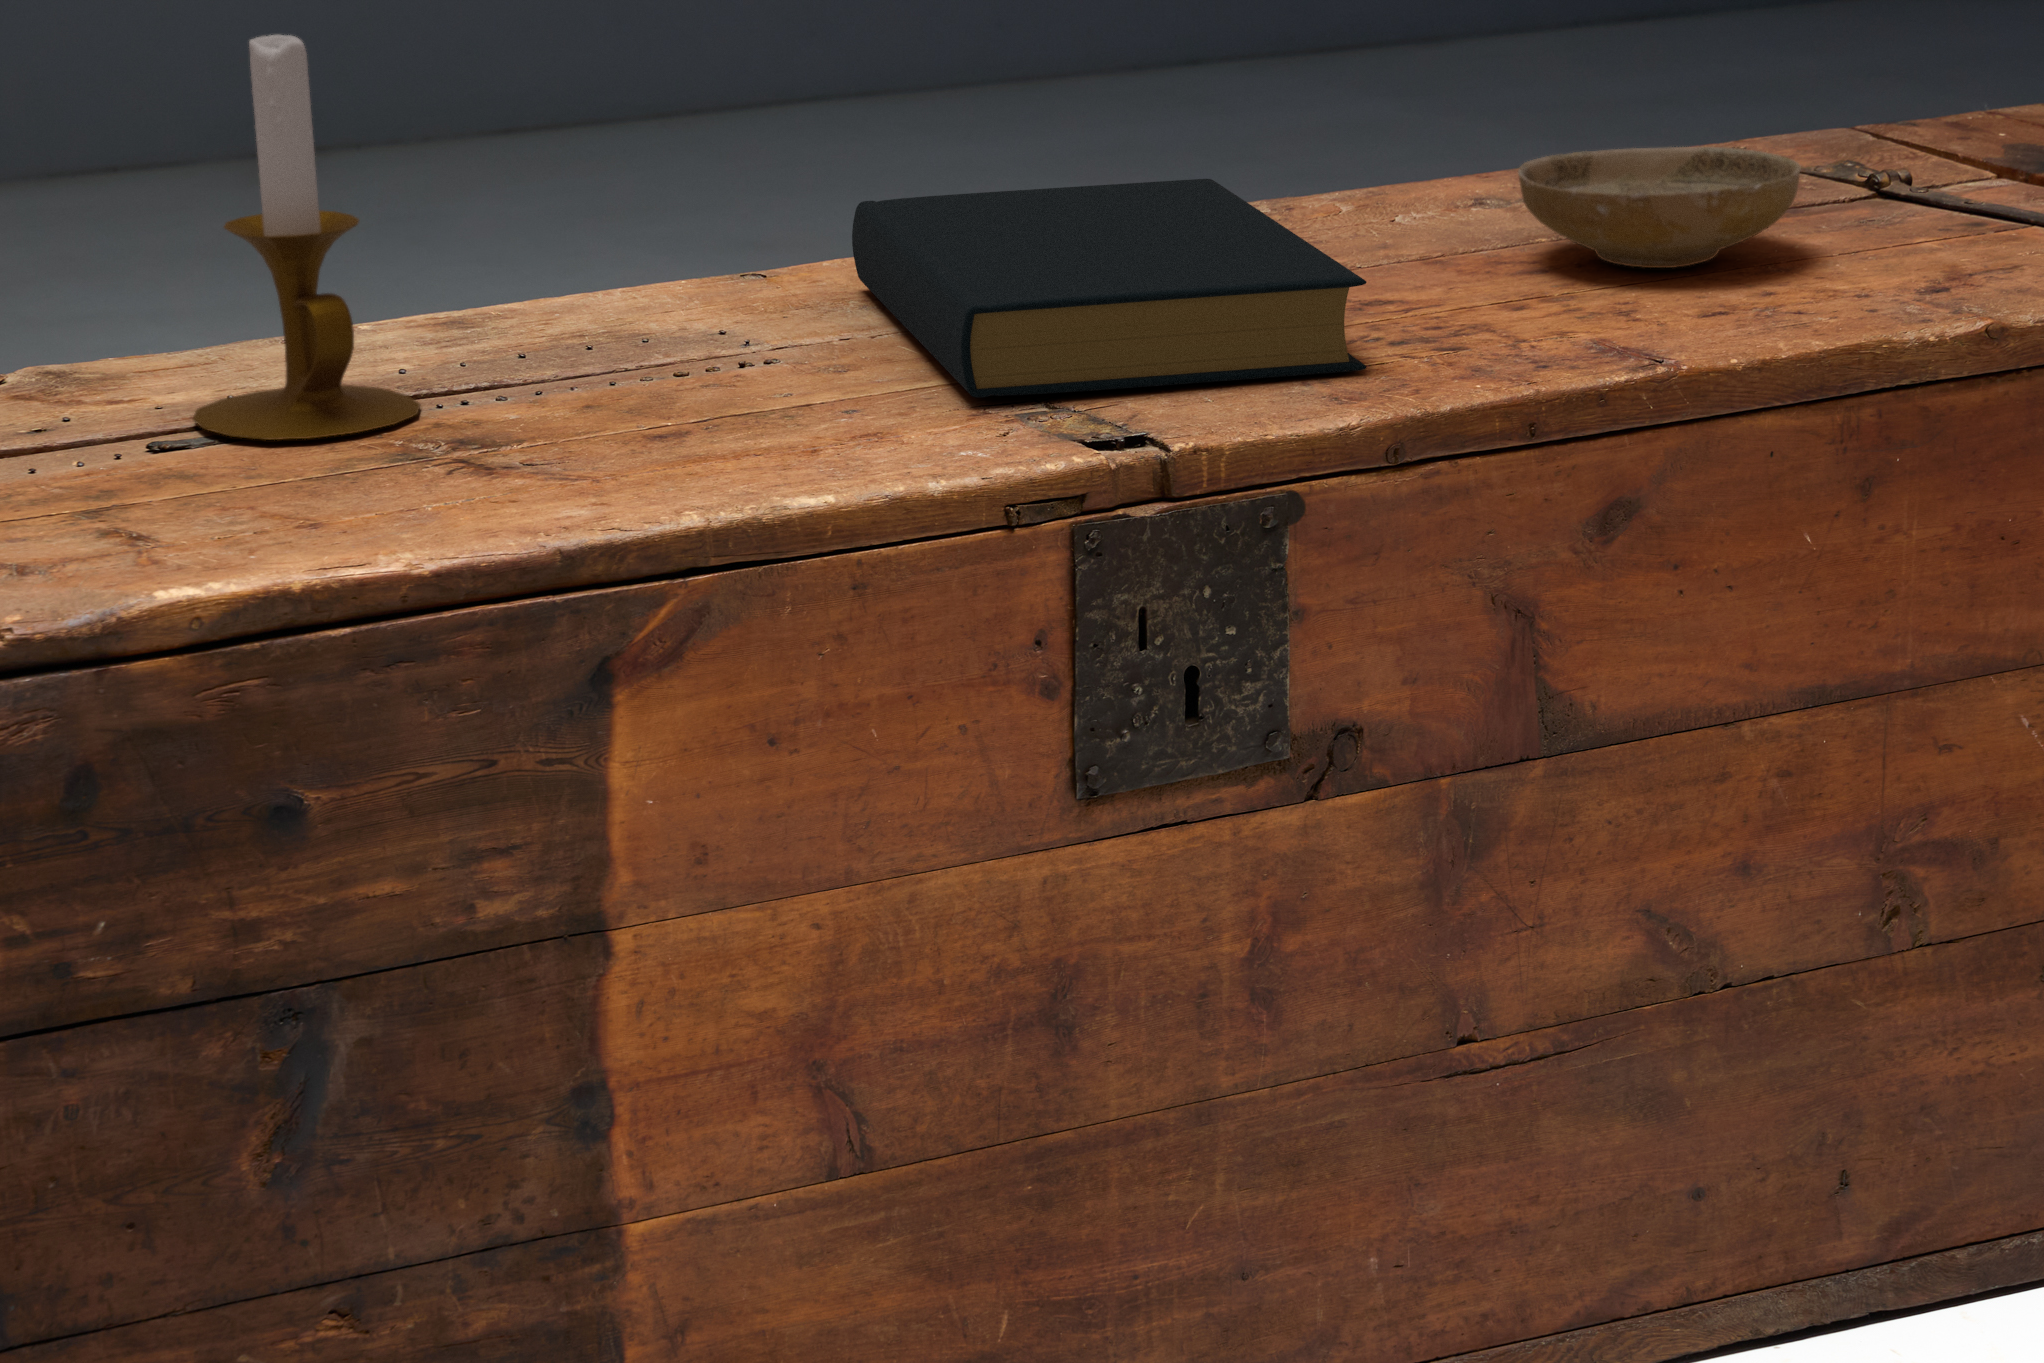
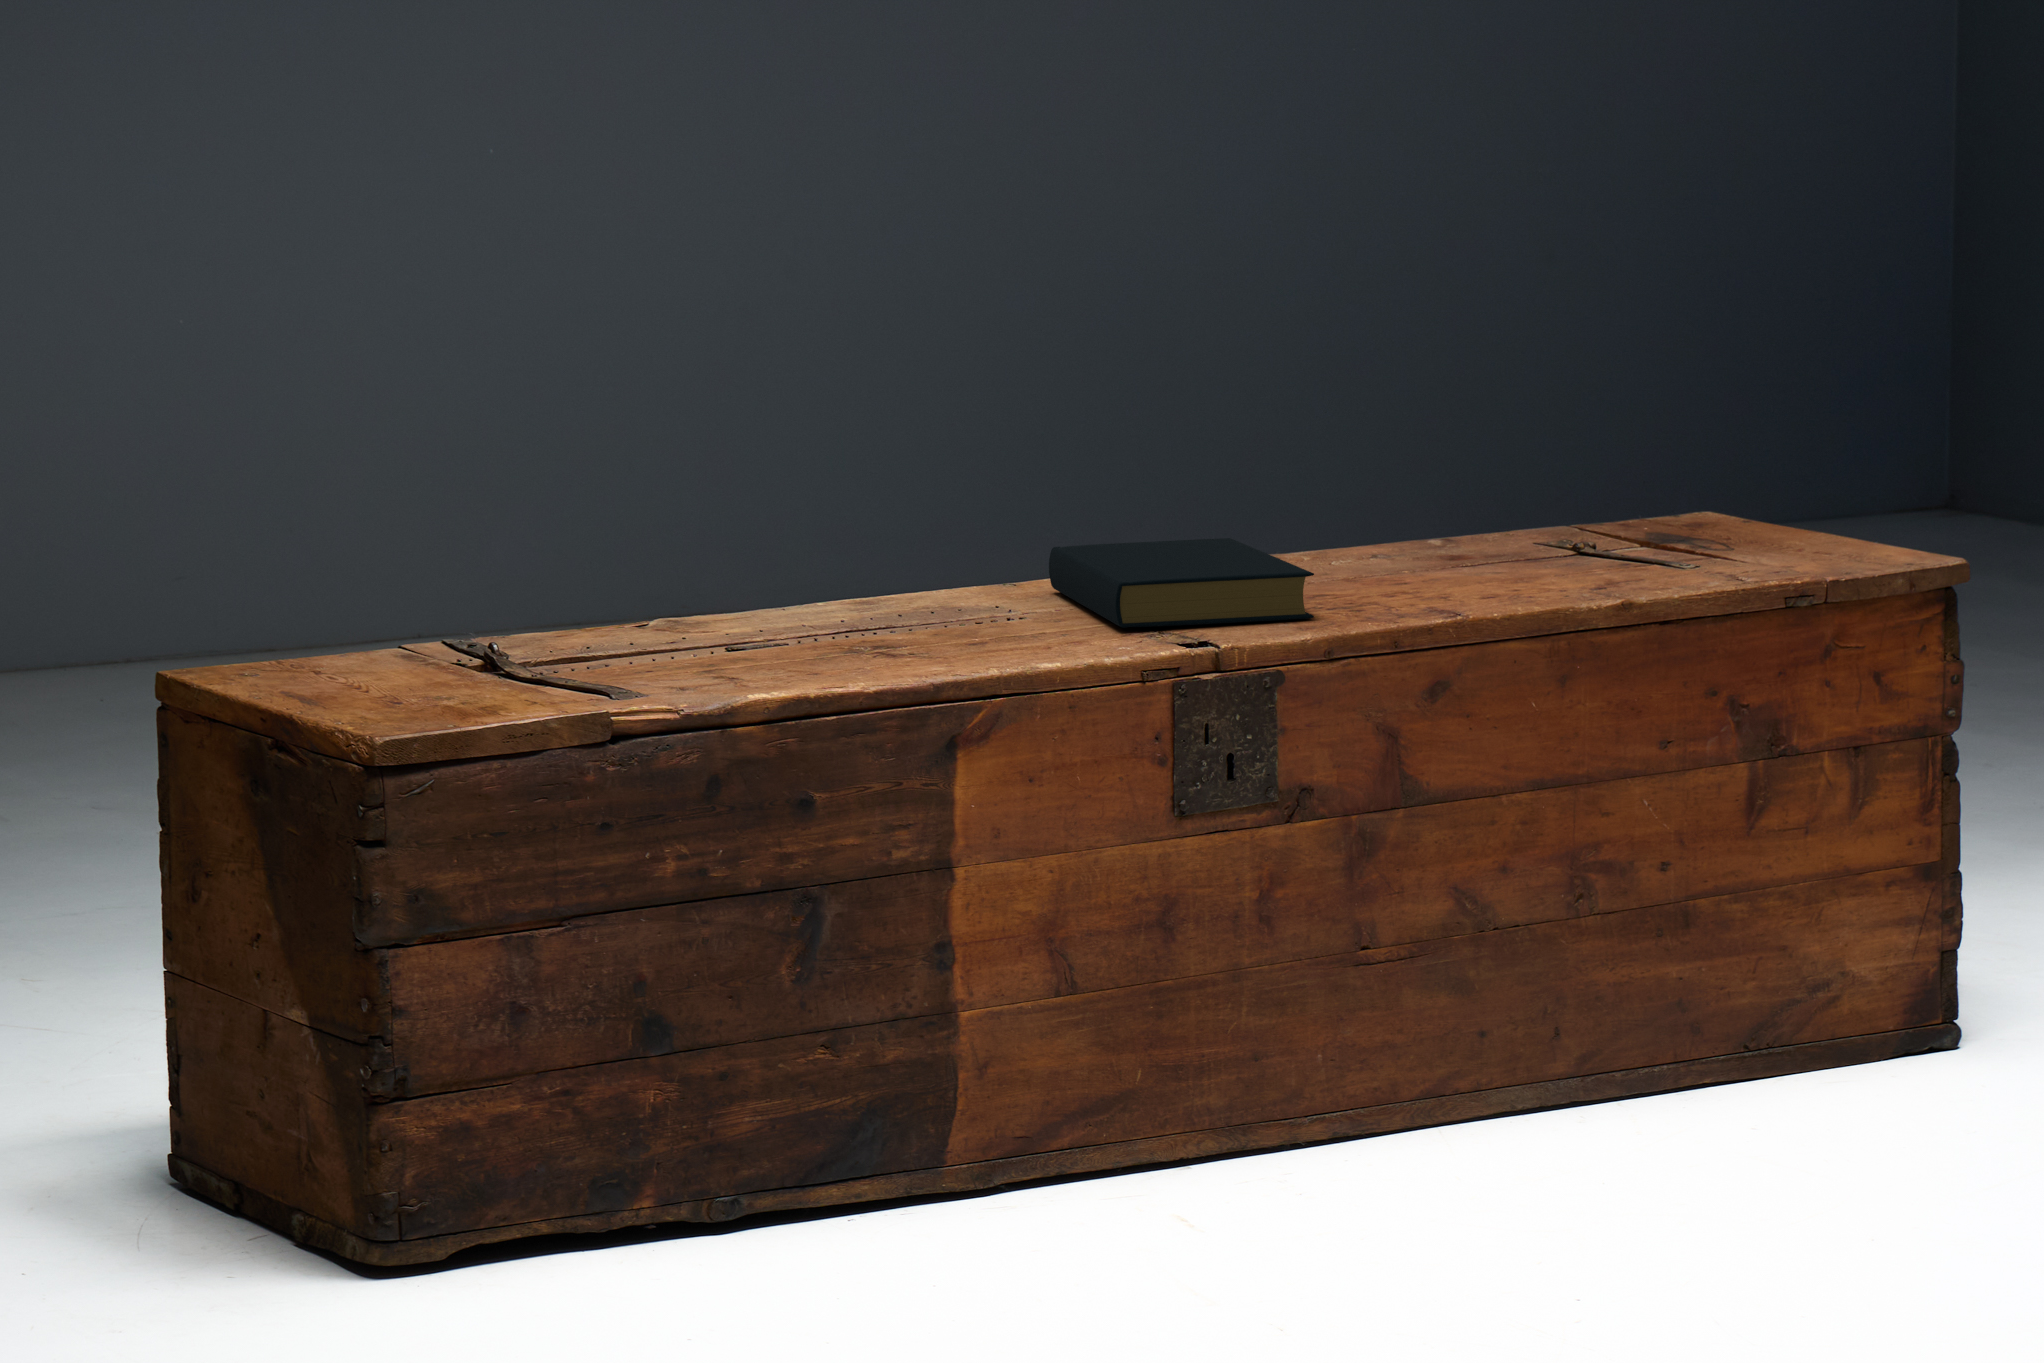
candlestick: present [192,35,420,440] -> none [736,451,847,645]
ceramic bowl: present [1518,147,1801,268] -> none [1388,524,1533,581]

